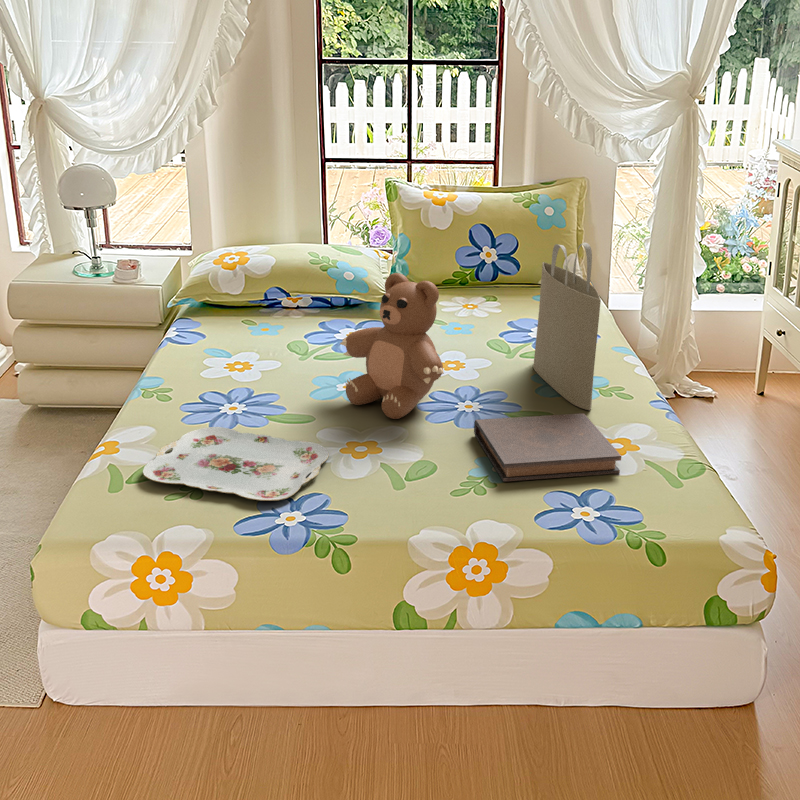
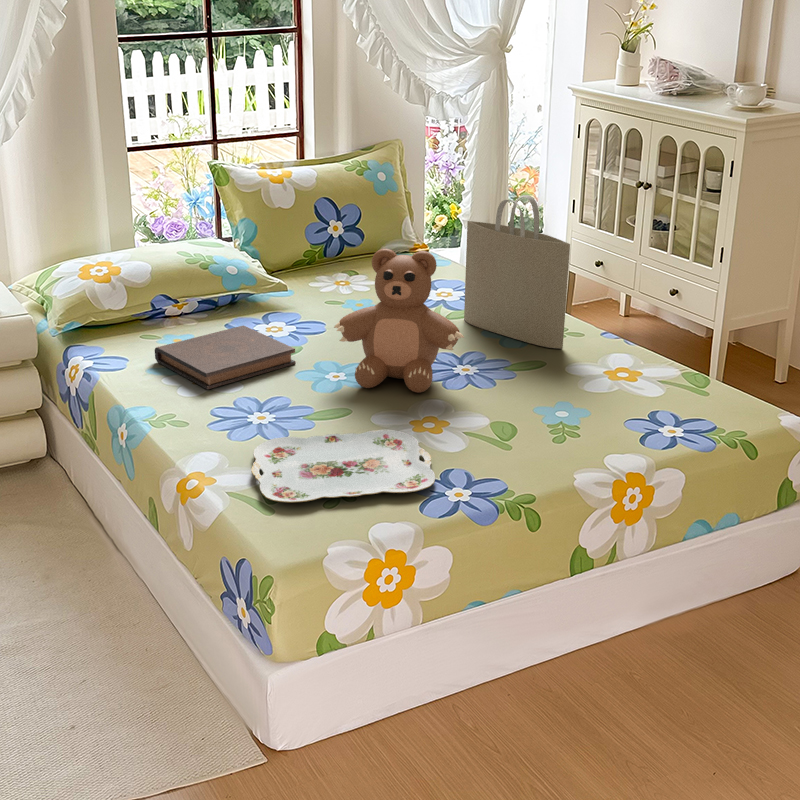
book: present [474,413,621,481] -> present [155,325,296,389]

